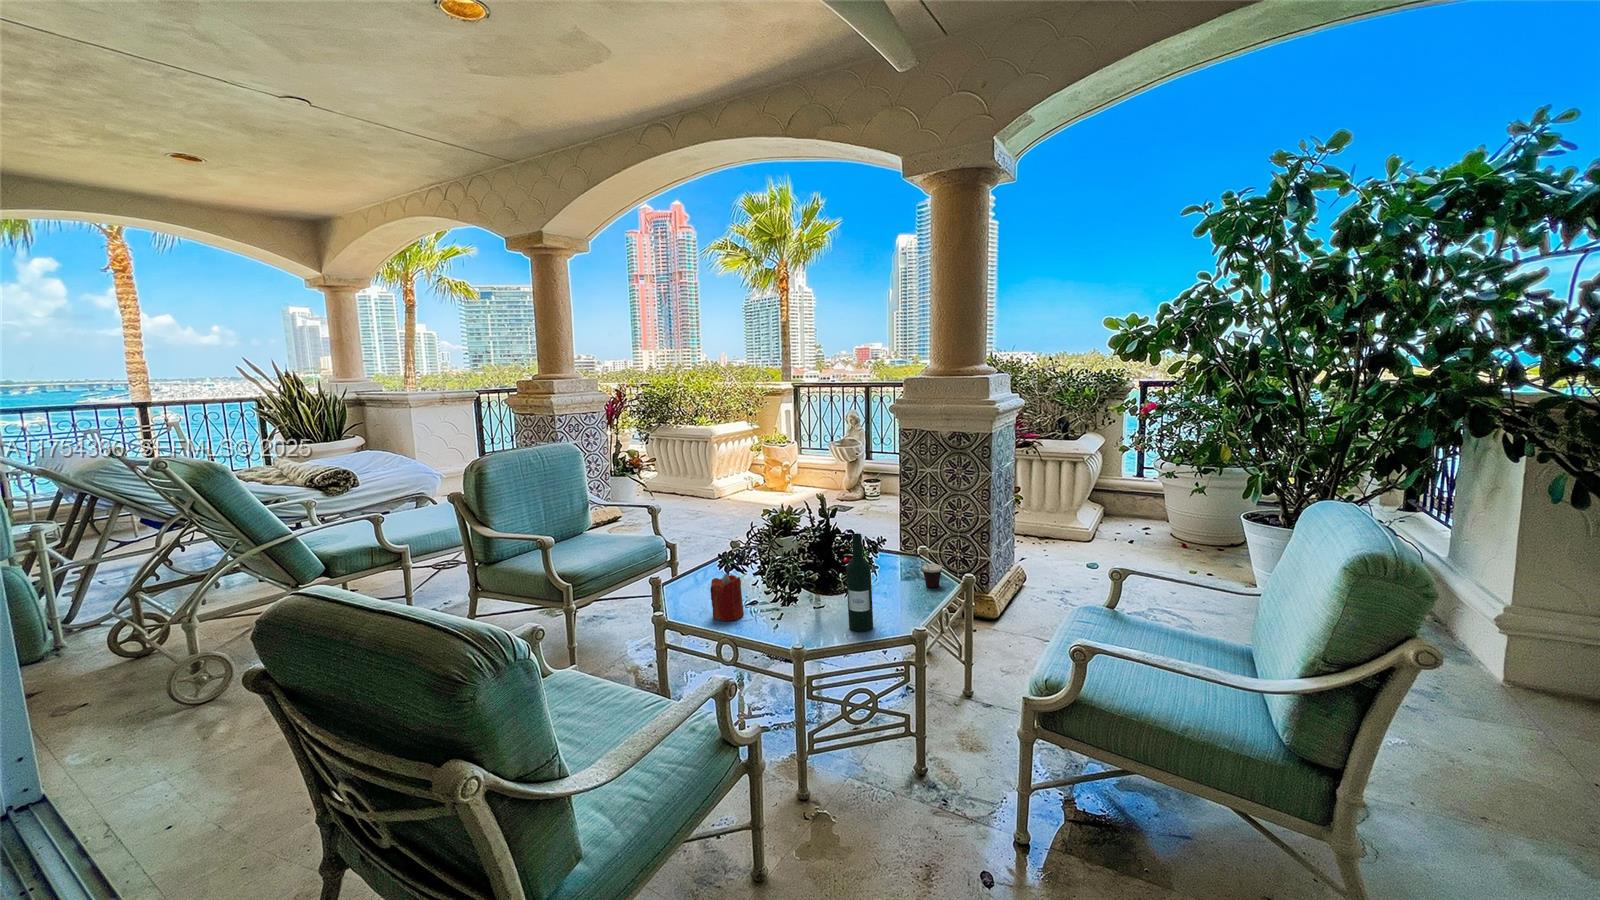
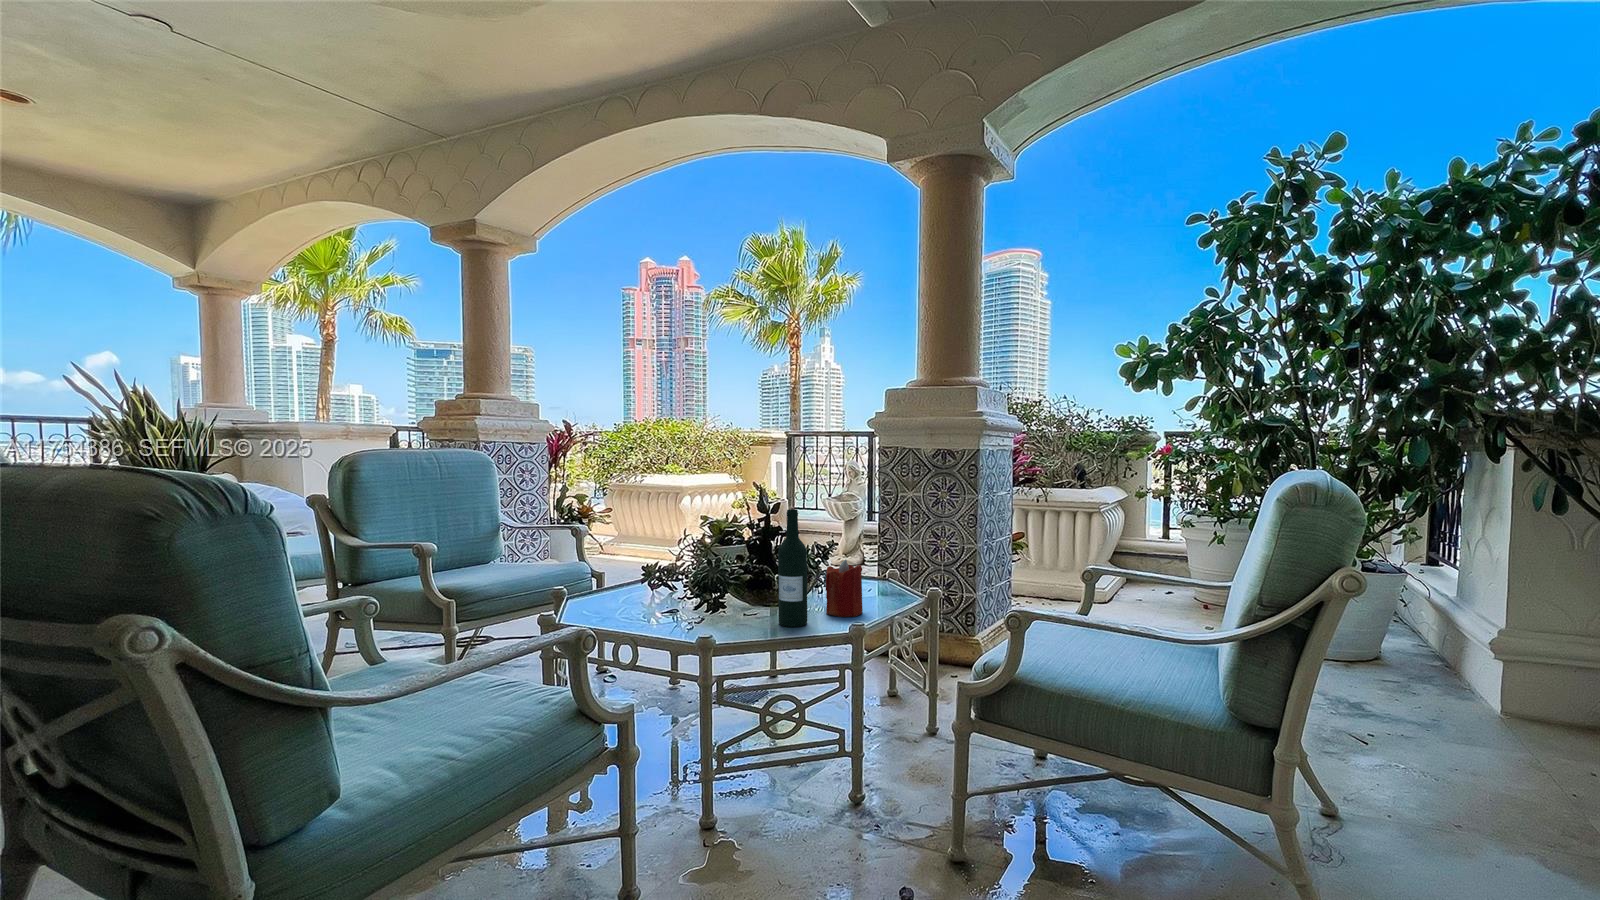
cup: present [921,561,942,587] -> none [876,562,903,597]
candle: present [710,573,744,621] -> present [826,560,863,617]

